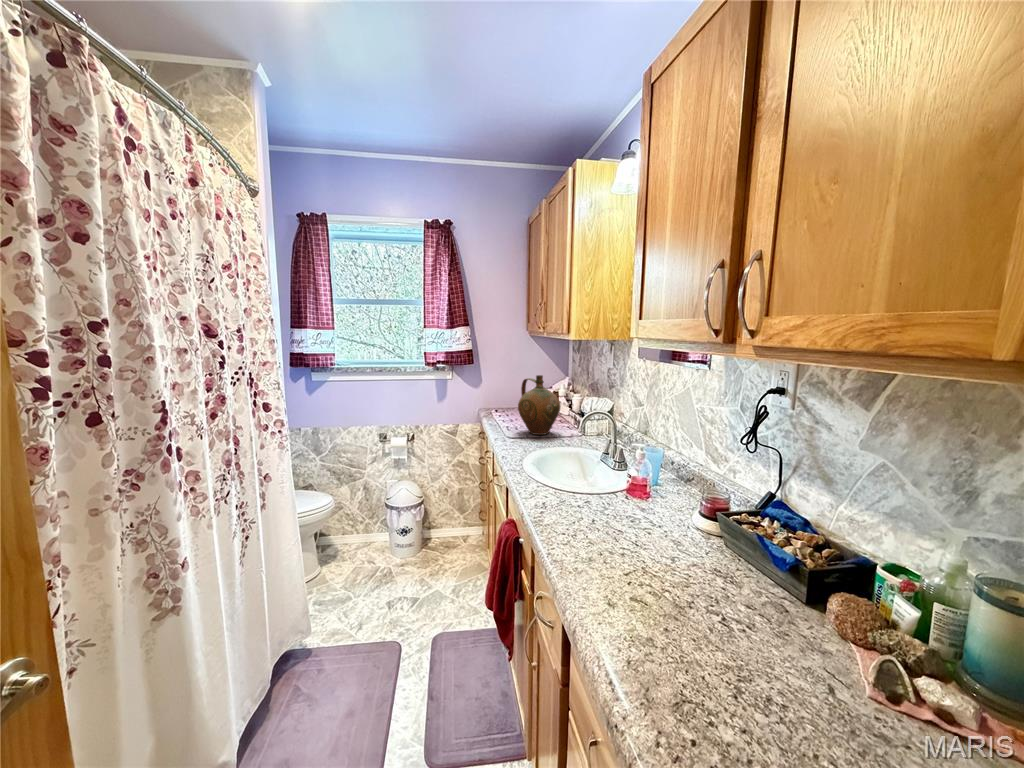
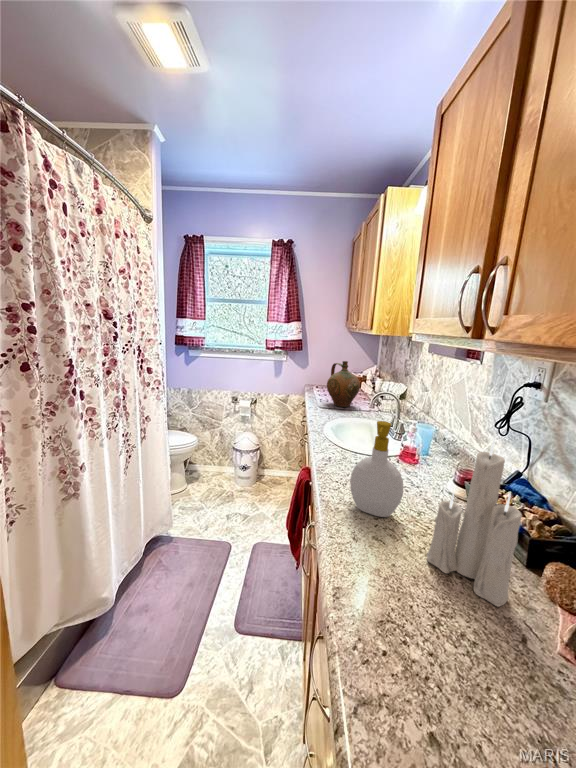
candle: none [701,448,808,657] -> present [427,438,522,607]
soap bottle: none [591,450,658,572] -> present [350,421,403,517]

